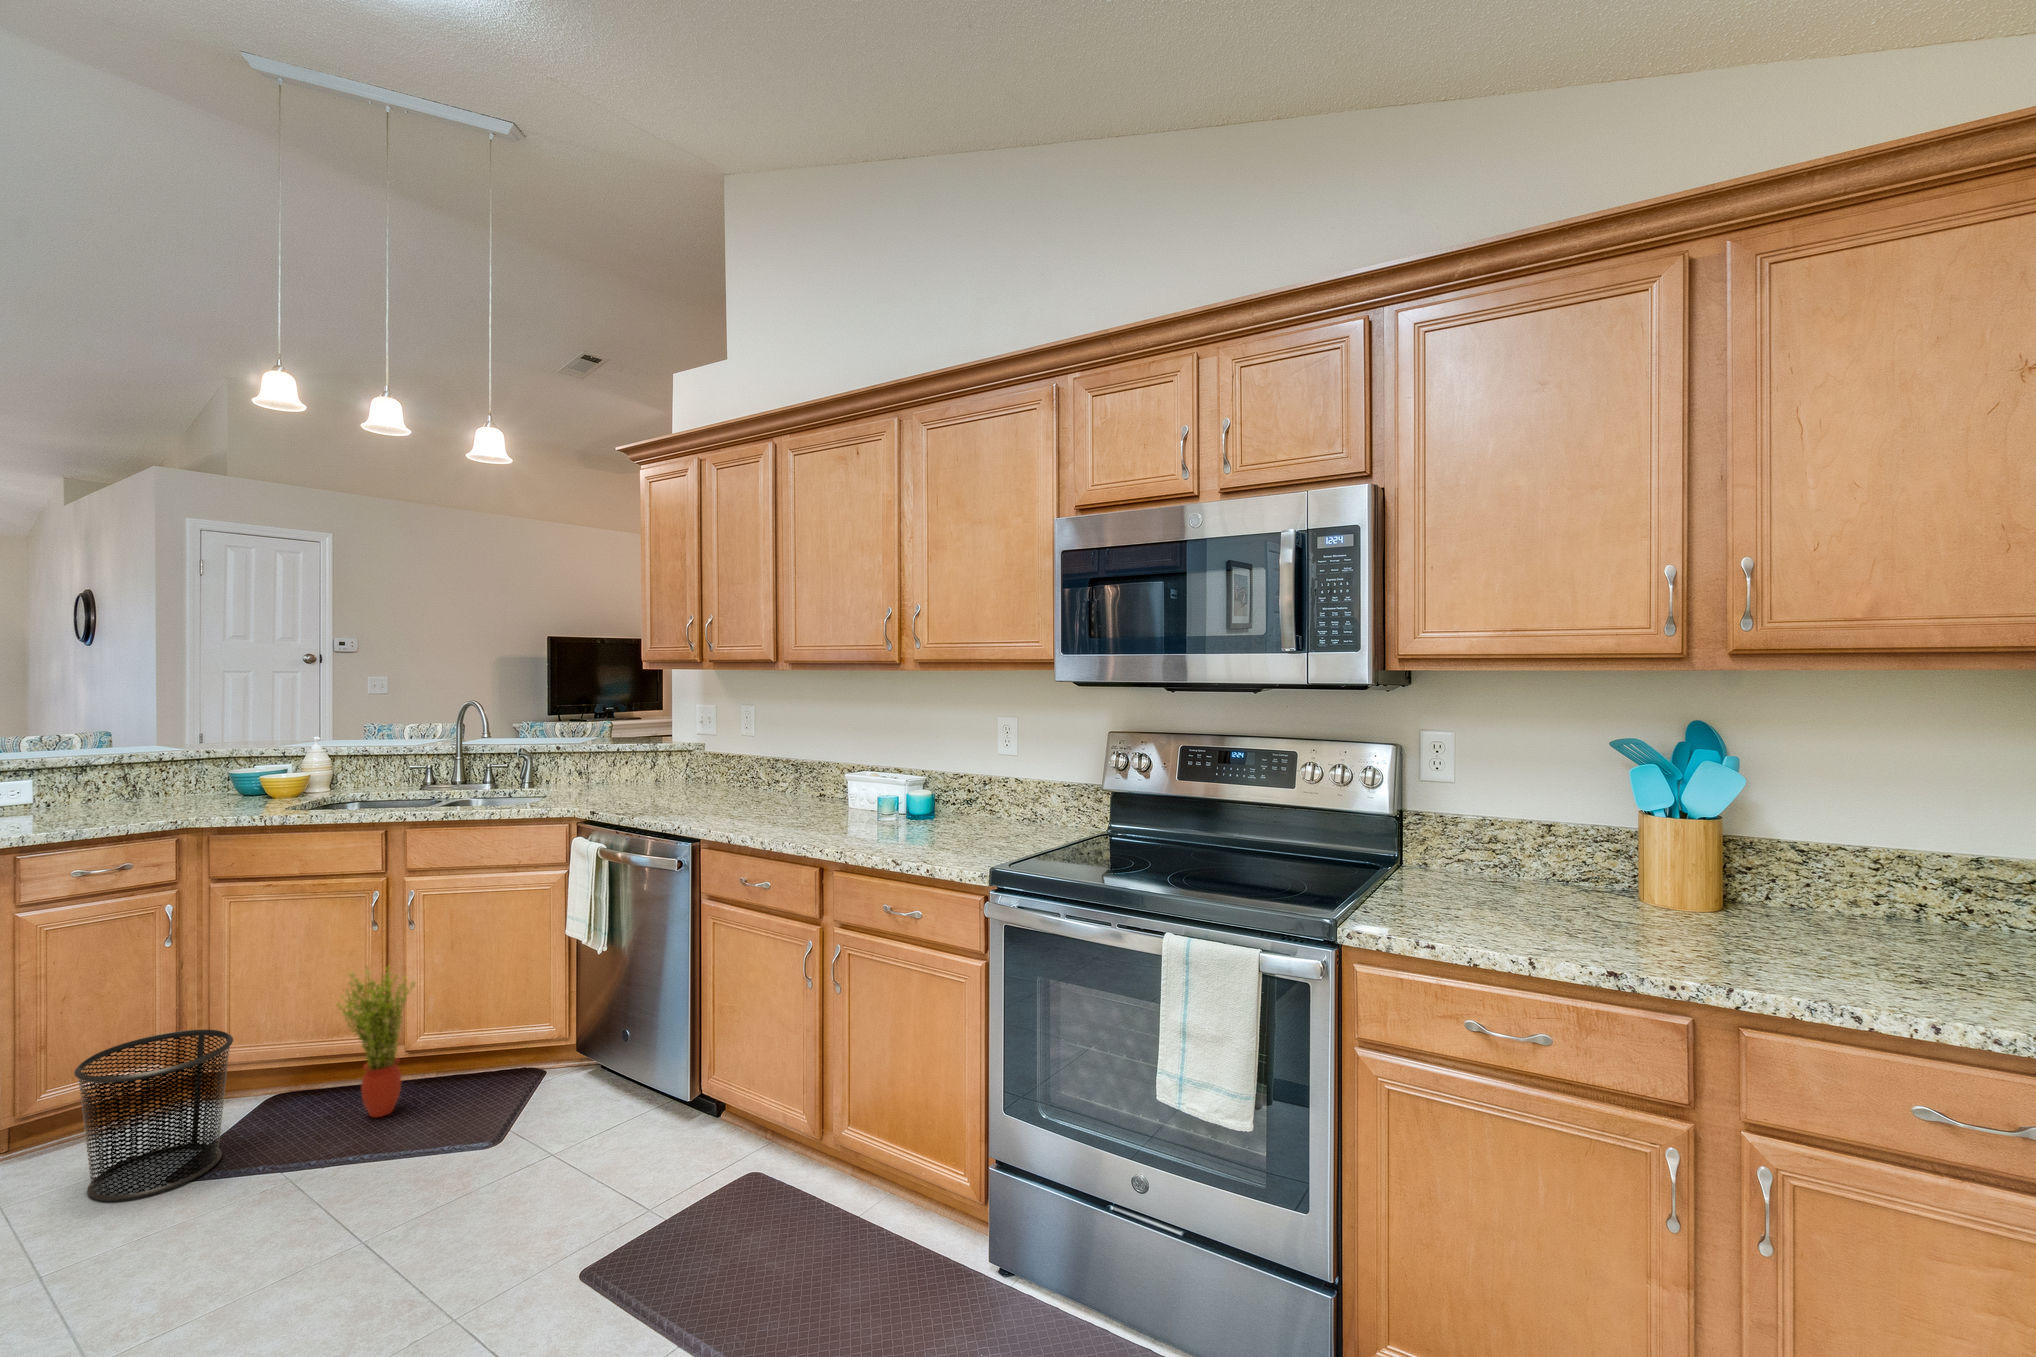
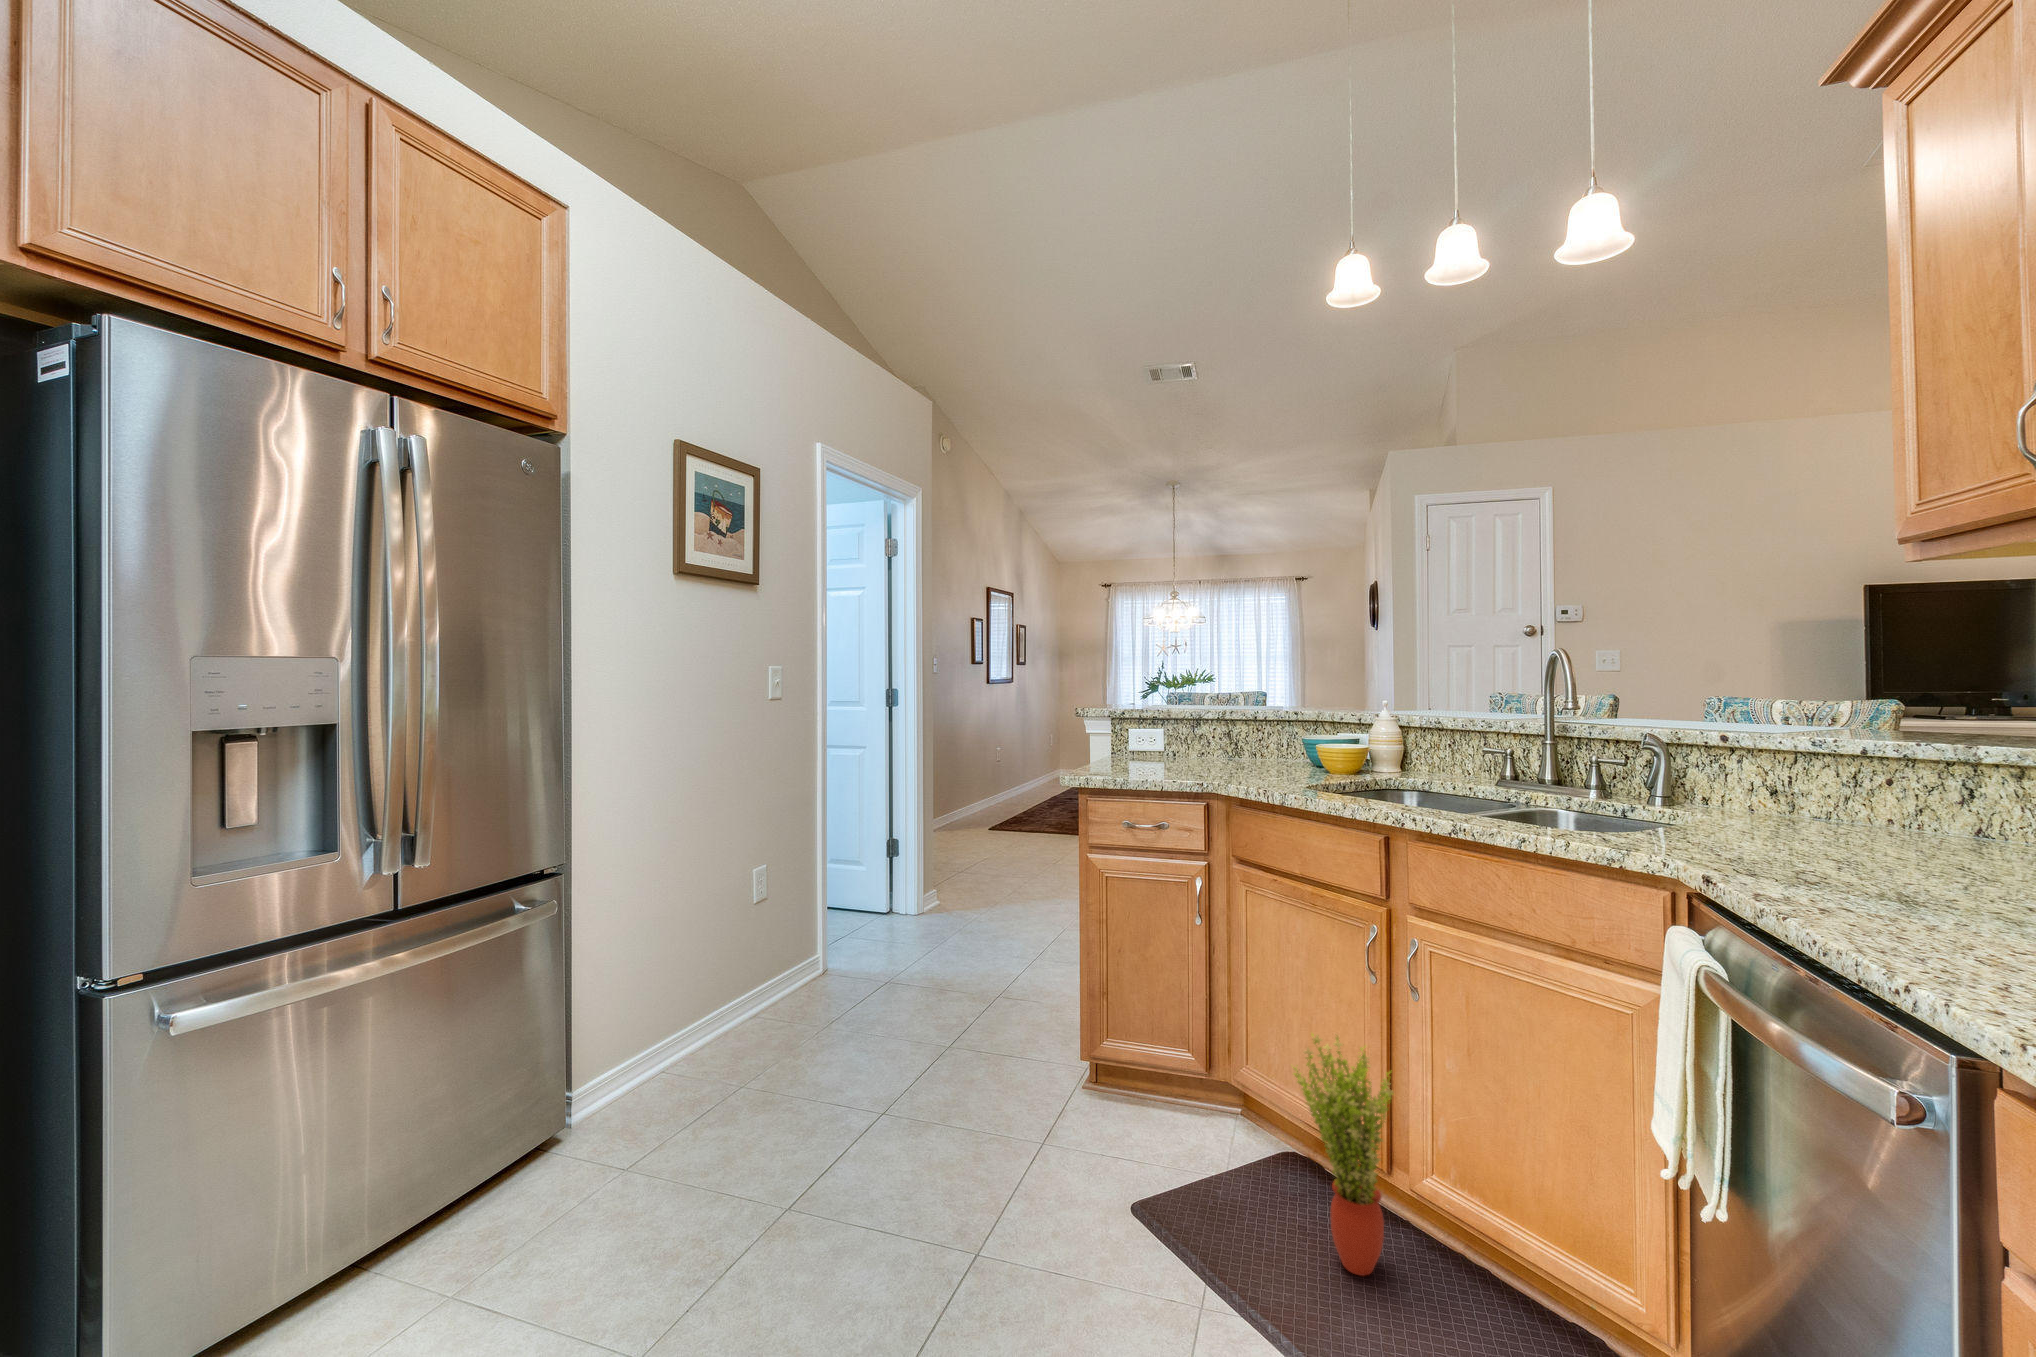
waste bin: present [74,1030,233,1201] -> none [1066,1018,1199,1219]

